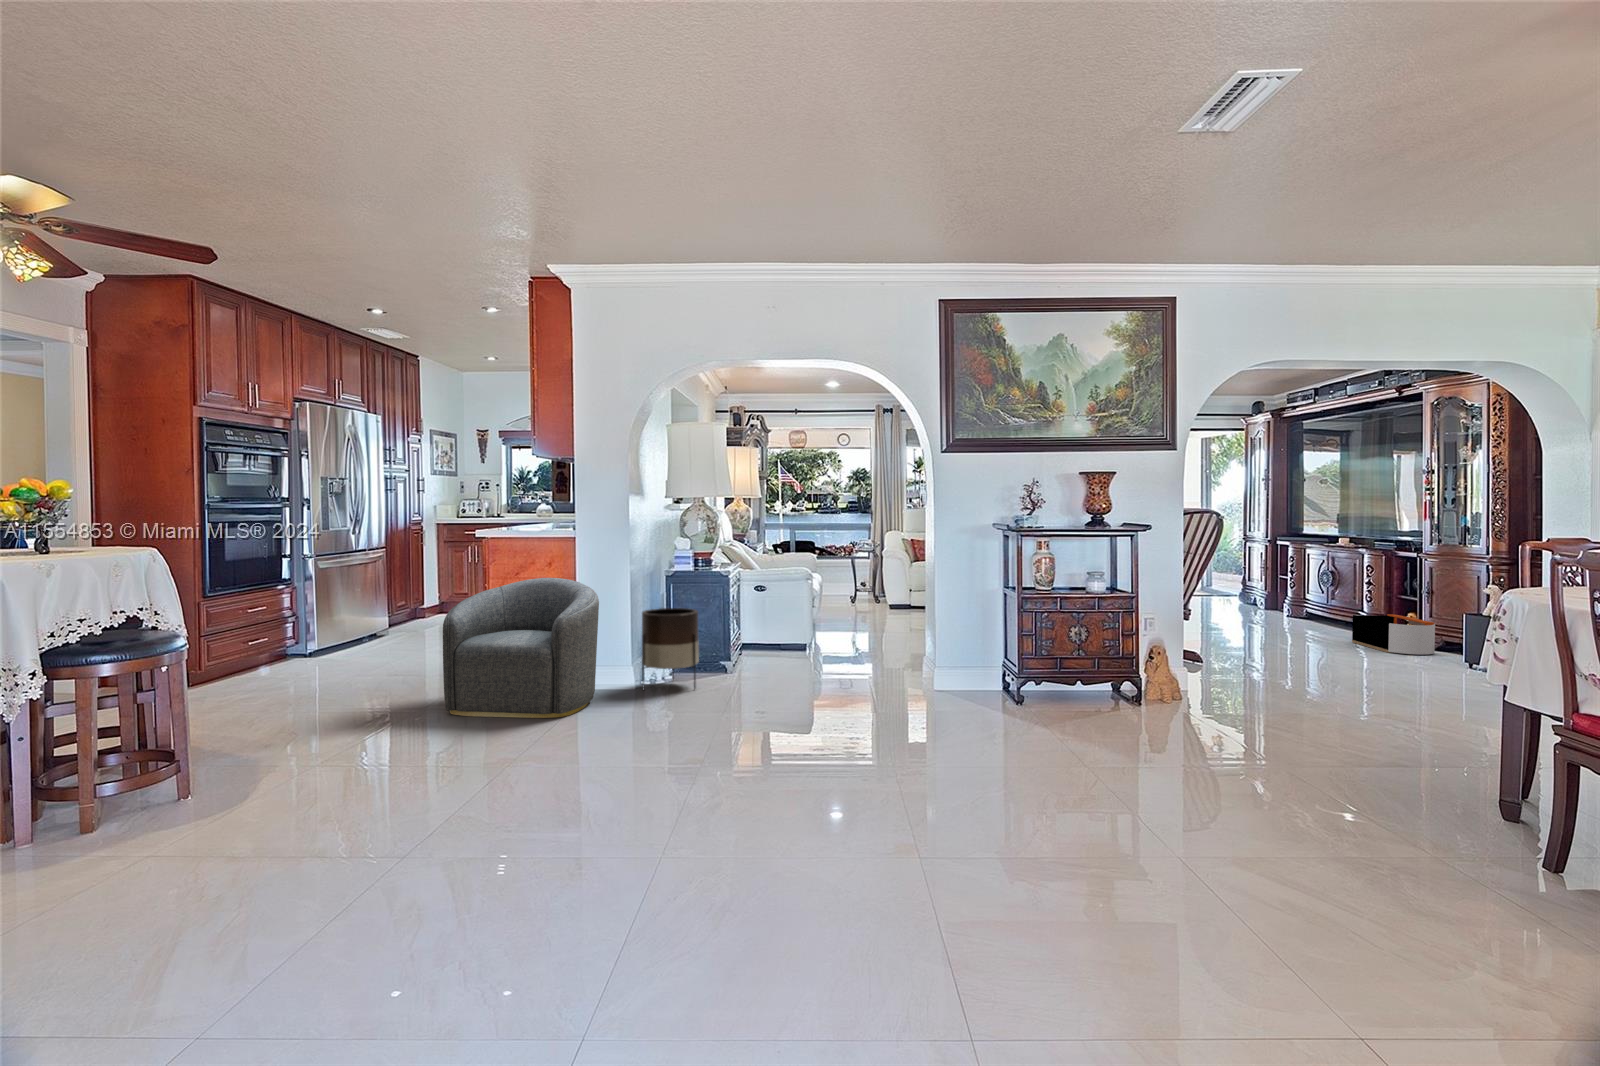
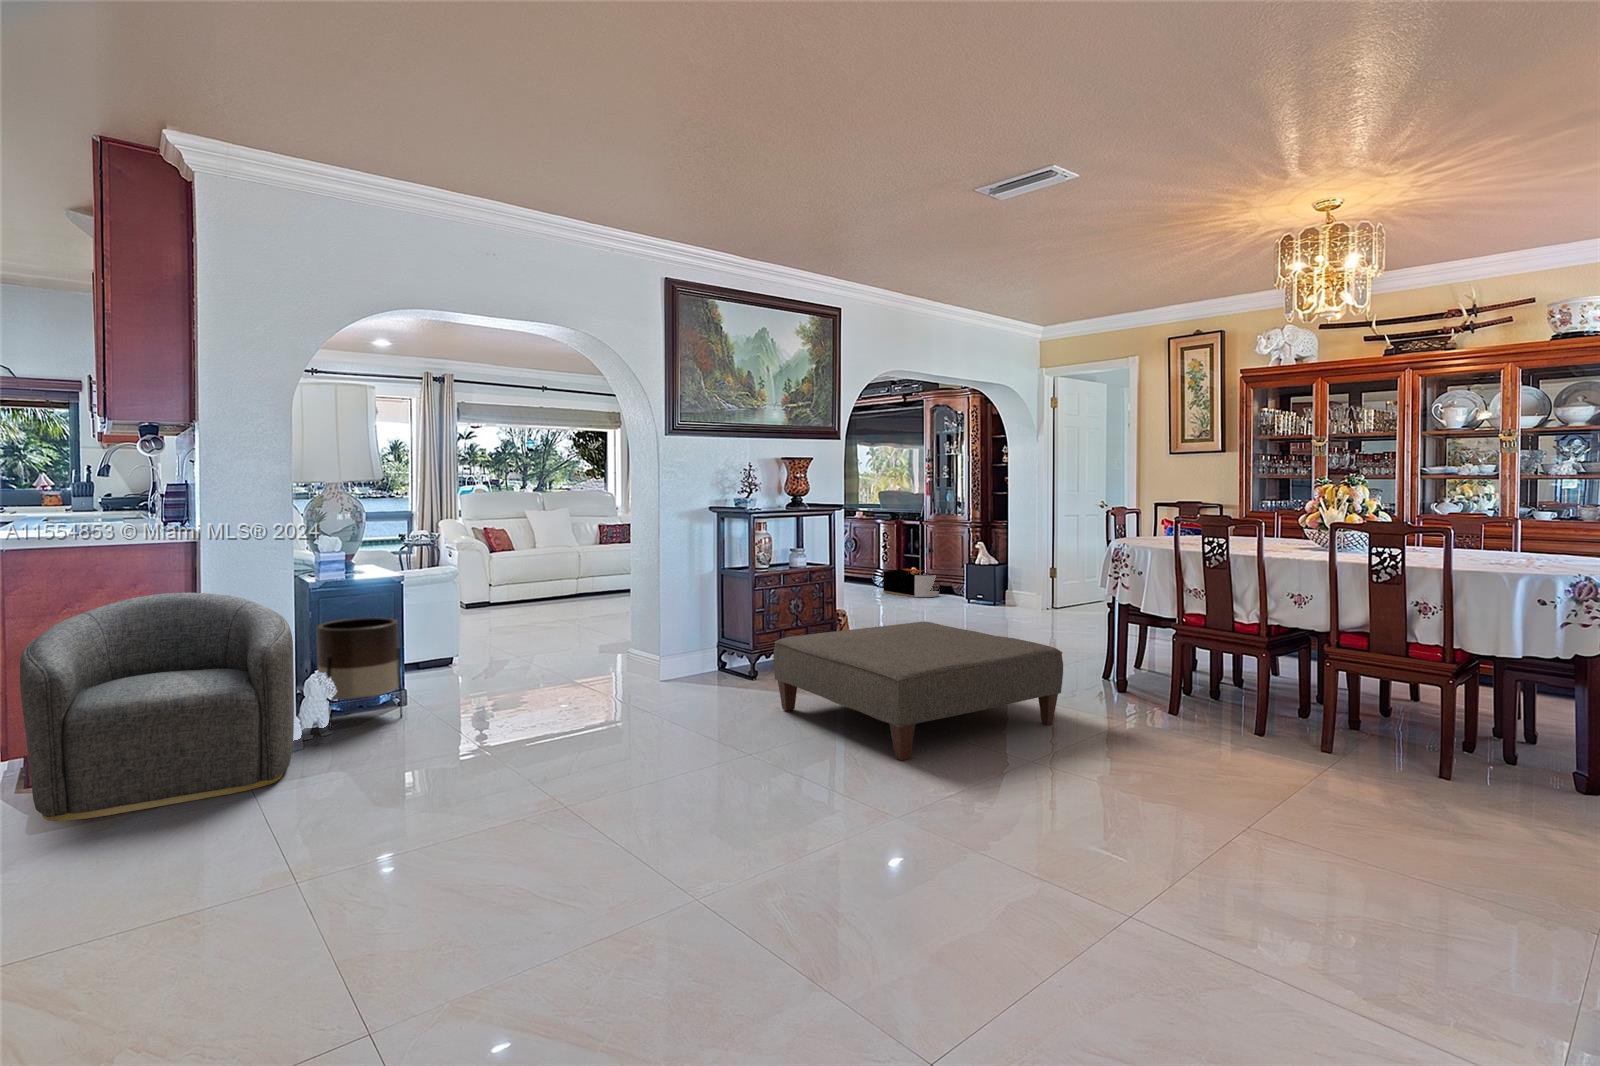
ottoman: none [971,664,1295,826] -> present [773,621,1063,761]

